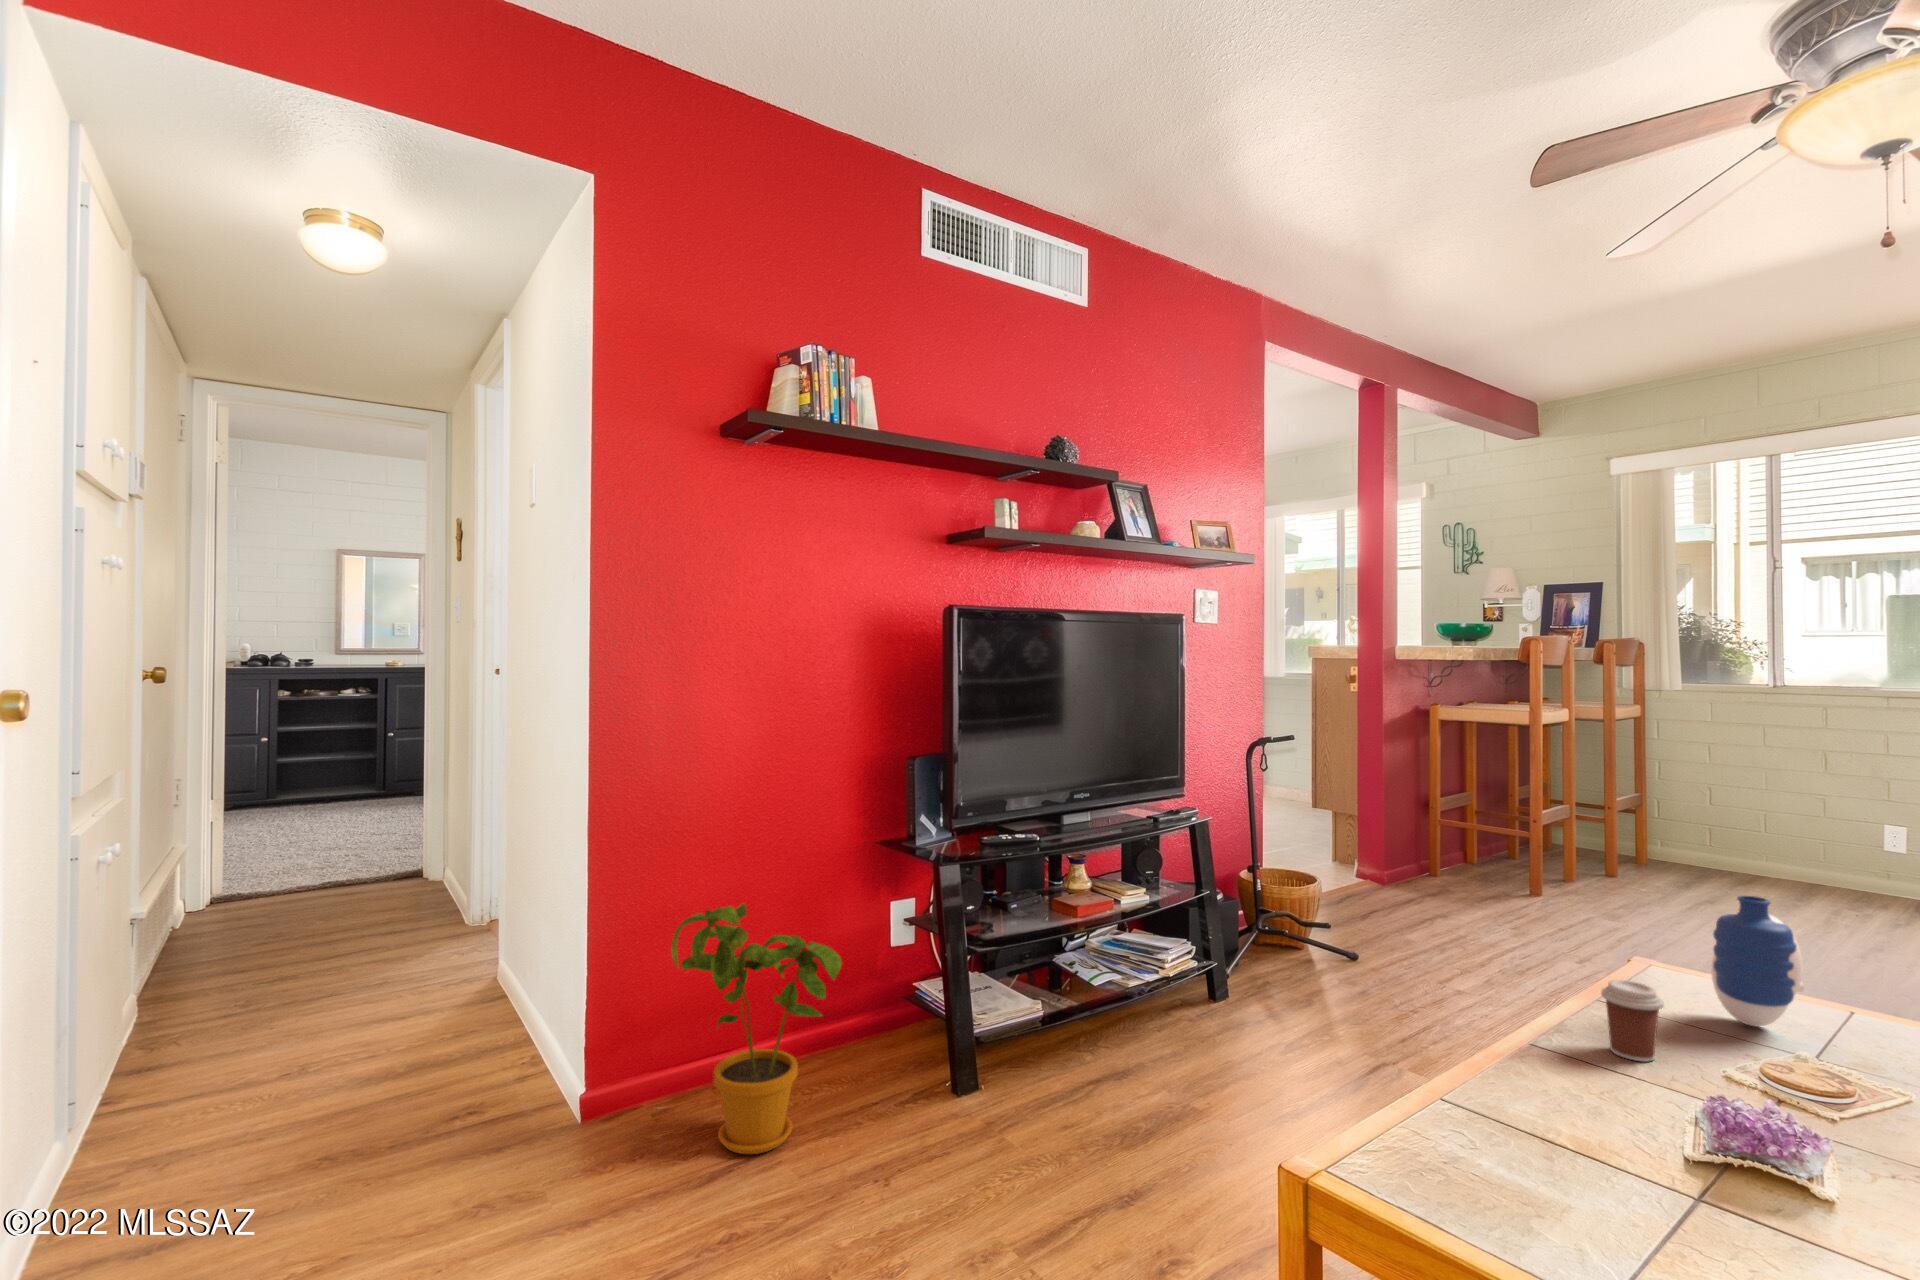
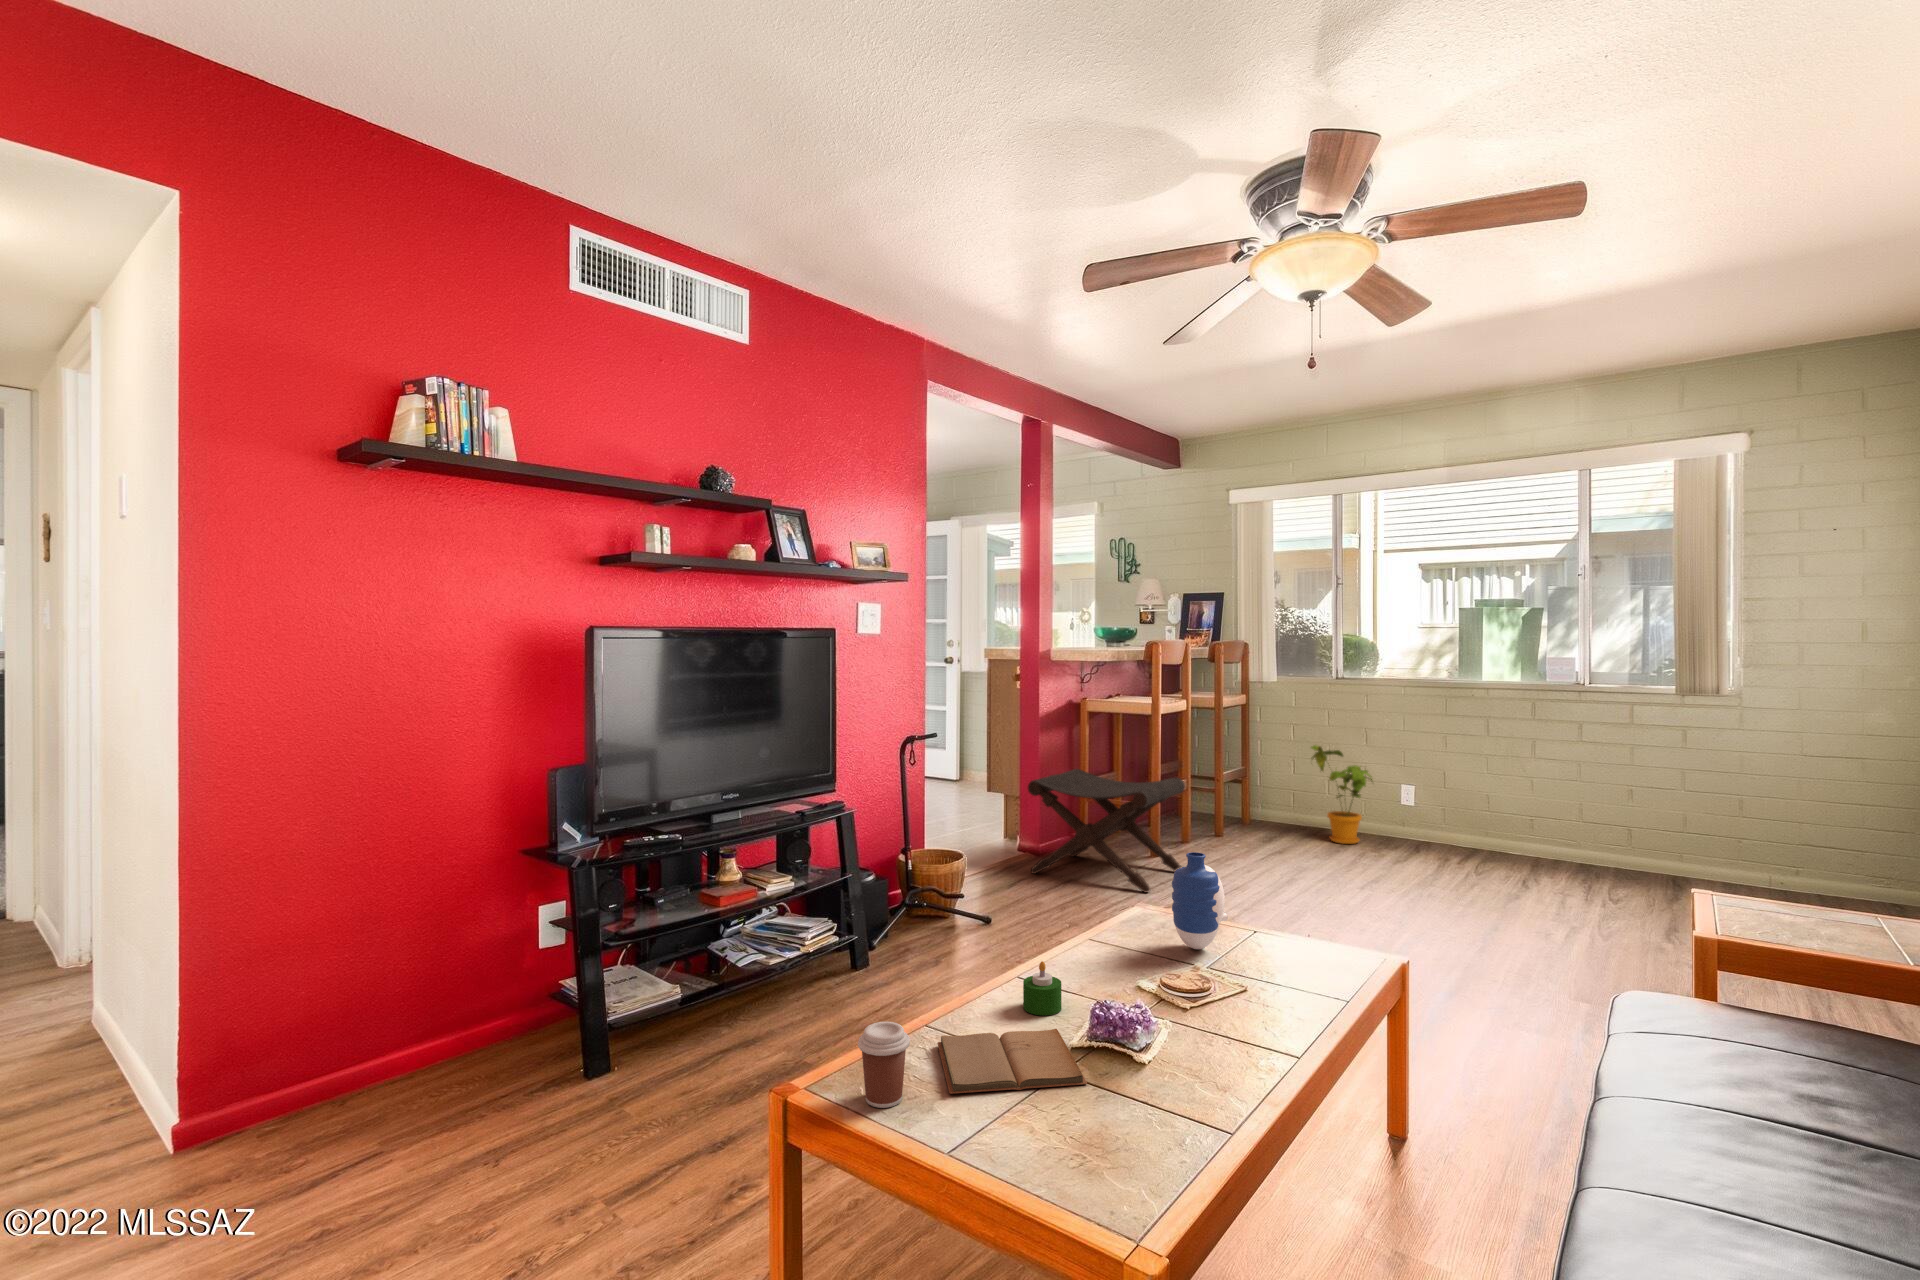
footstool: none [1380,786,1588,940] -> present [1028,769,1185,892]
house plant: present [671,904,841,1154] -> present [1311,745,1372,844]
coffee cup: present [1601,980,1664,1062] -> present [858,1022,910,1108]
candle: none [1541,1024,1601,1097] -> present [1023,961,1062,1015]
book: none [1450,1108,1718,1208] -> present [937,1029,1087,1094]

